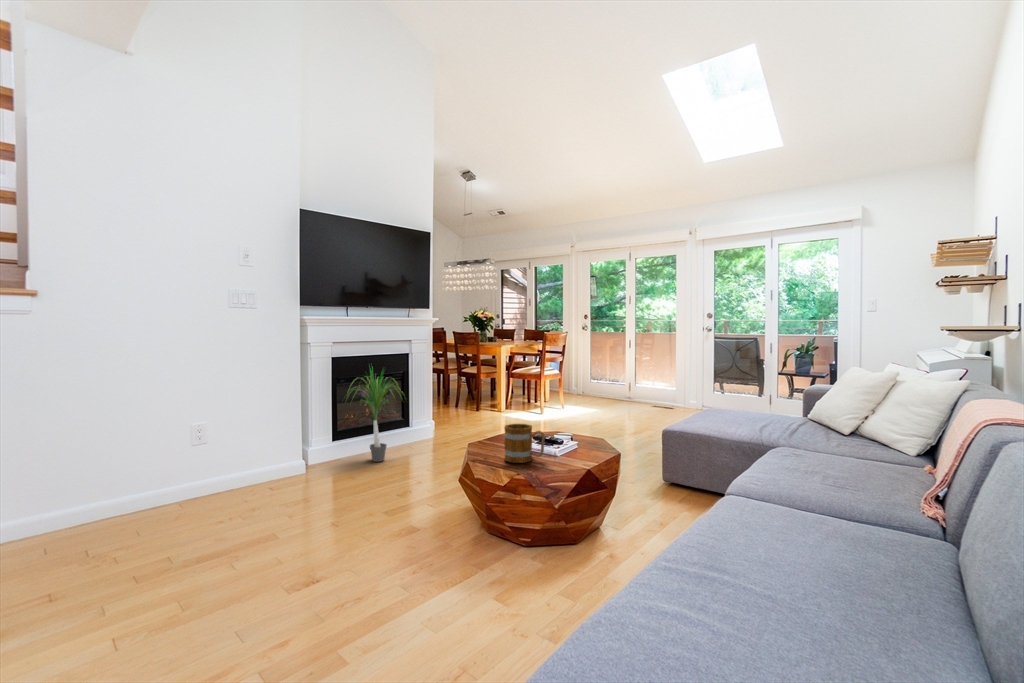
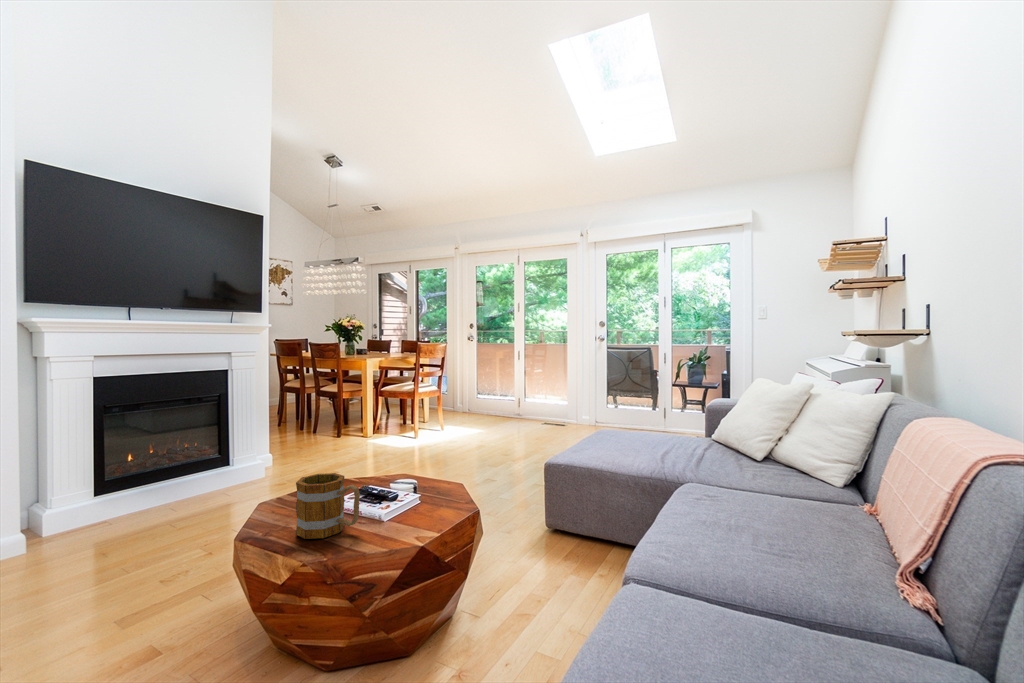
potted plant: present [358,370,391,462] -> none [100,381,213,523]

